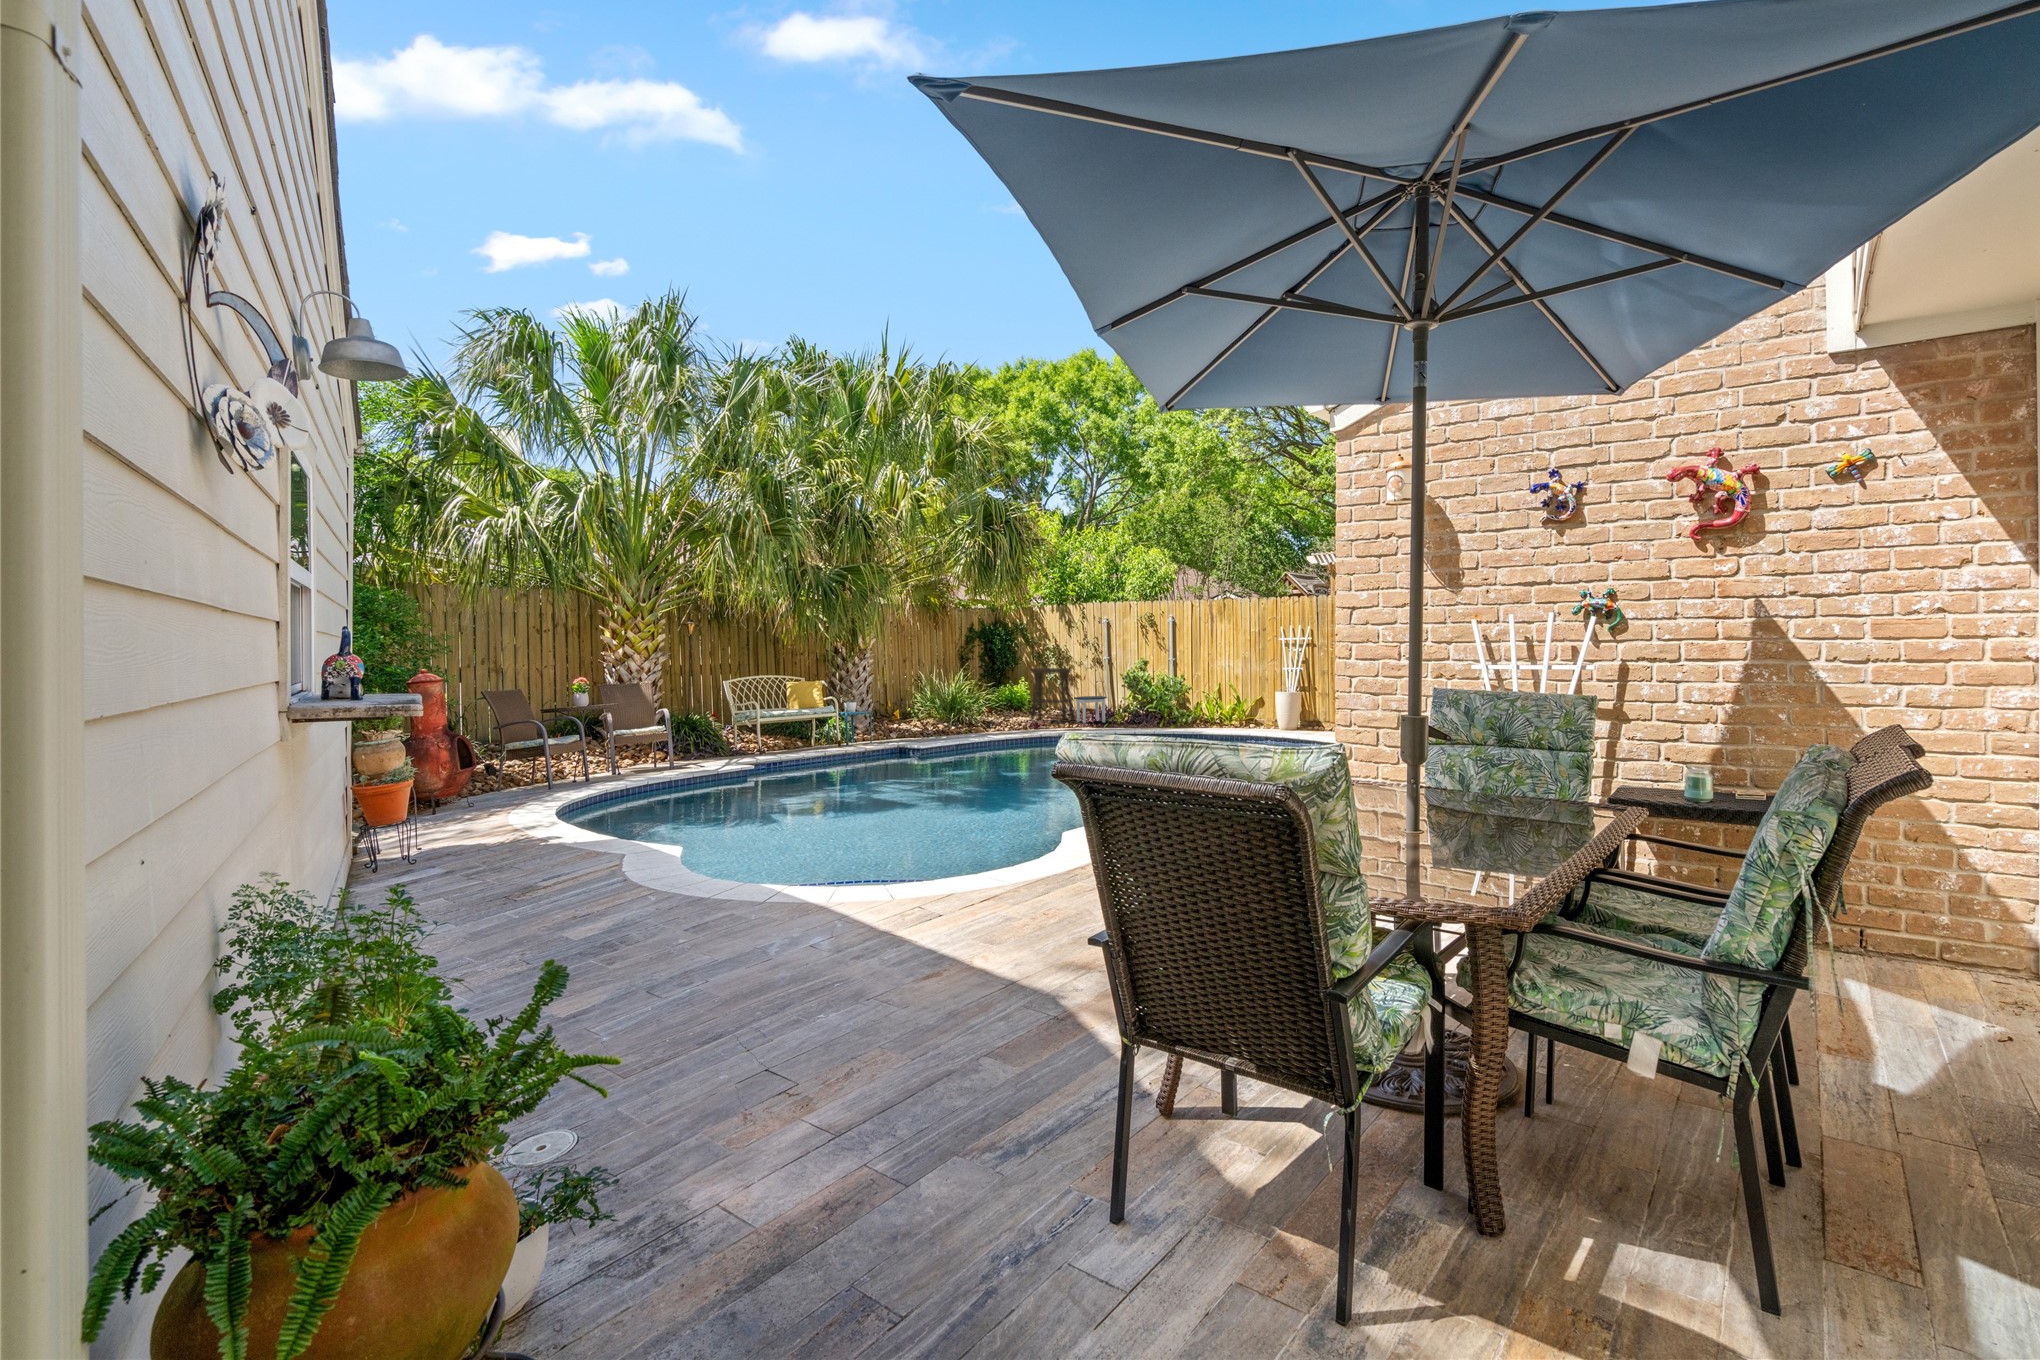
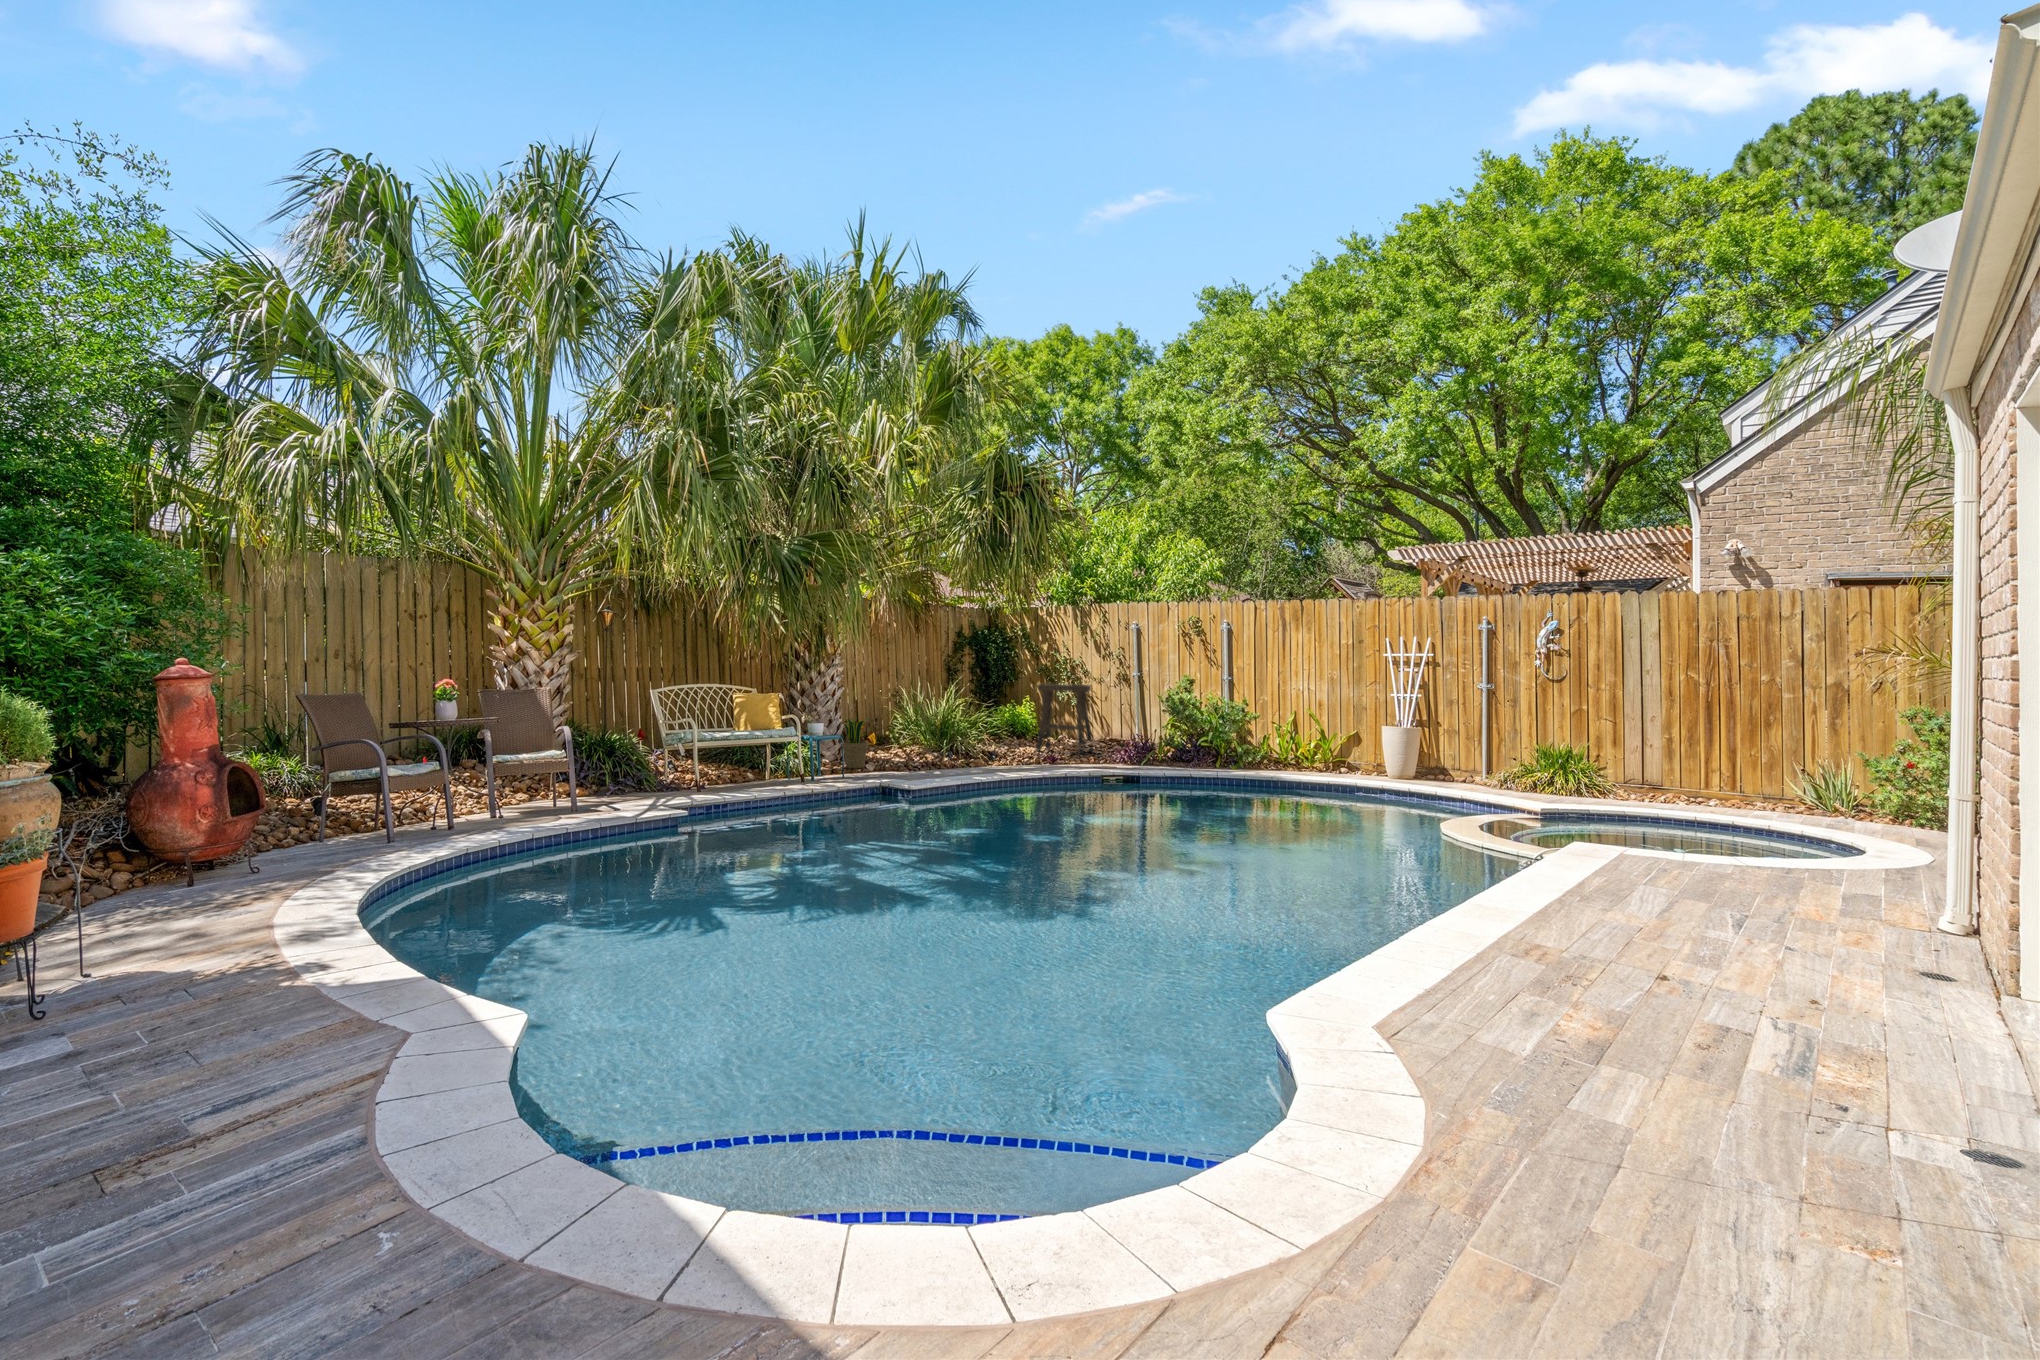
potted plant: none [874,696,896,736] -> present [842,717,870,768]
round table: present [1074,696,1107,723] -> none [1096,722,1138,757]

